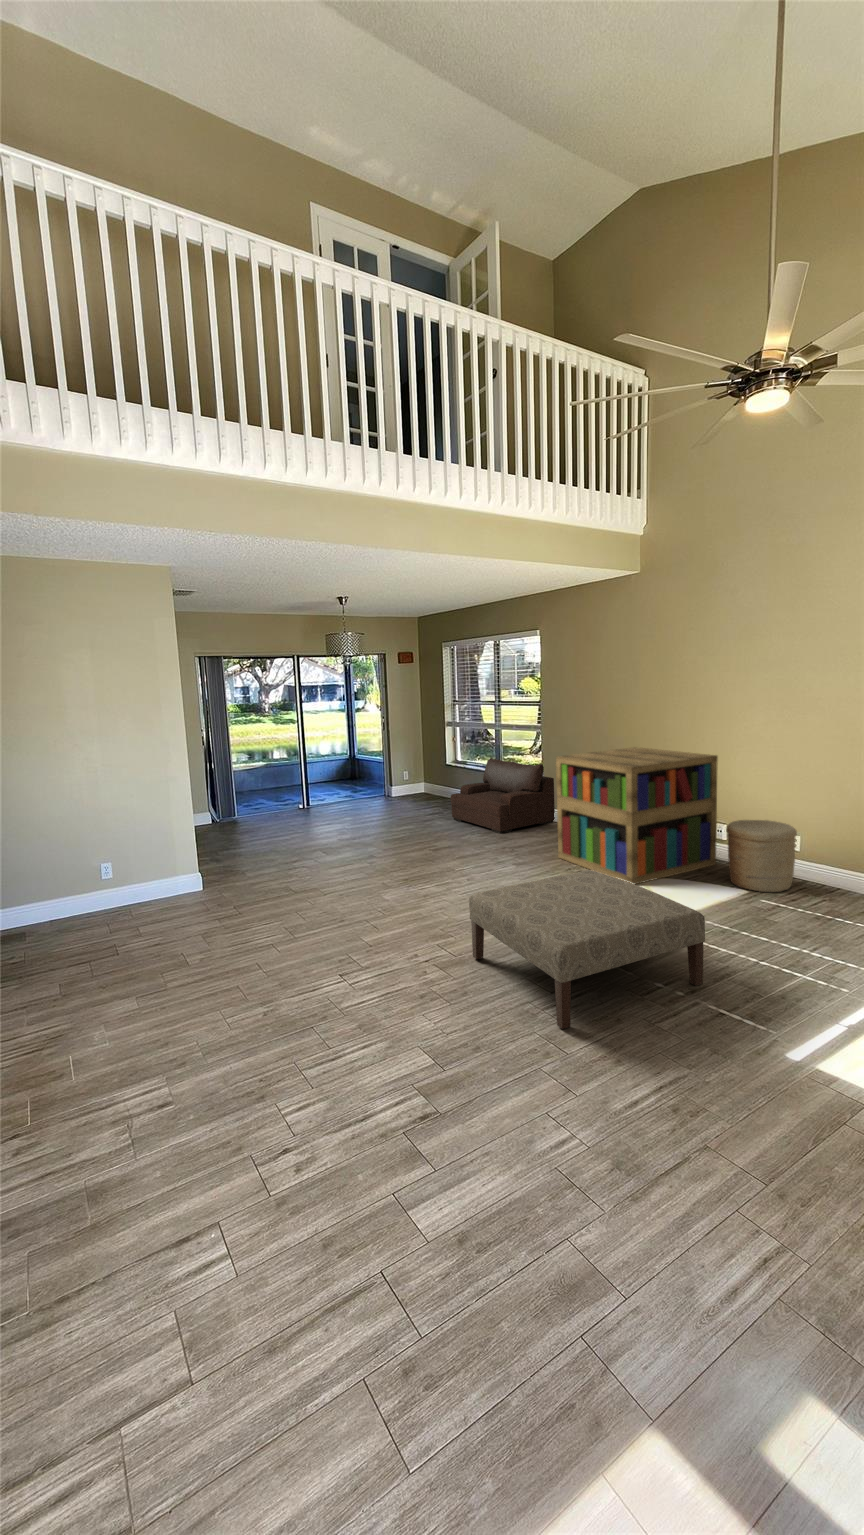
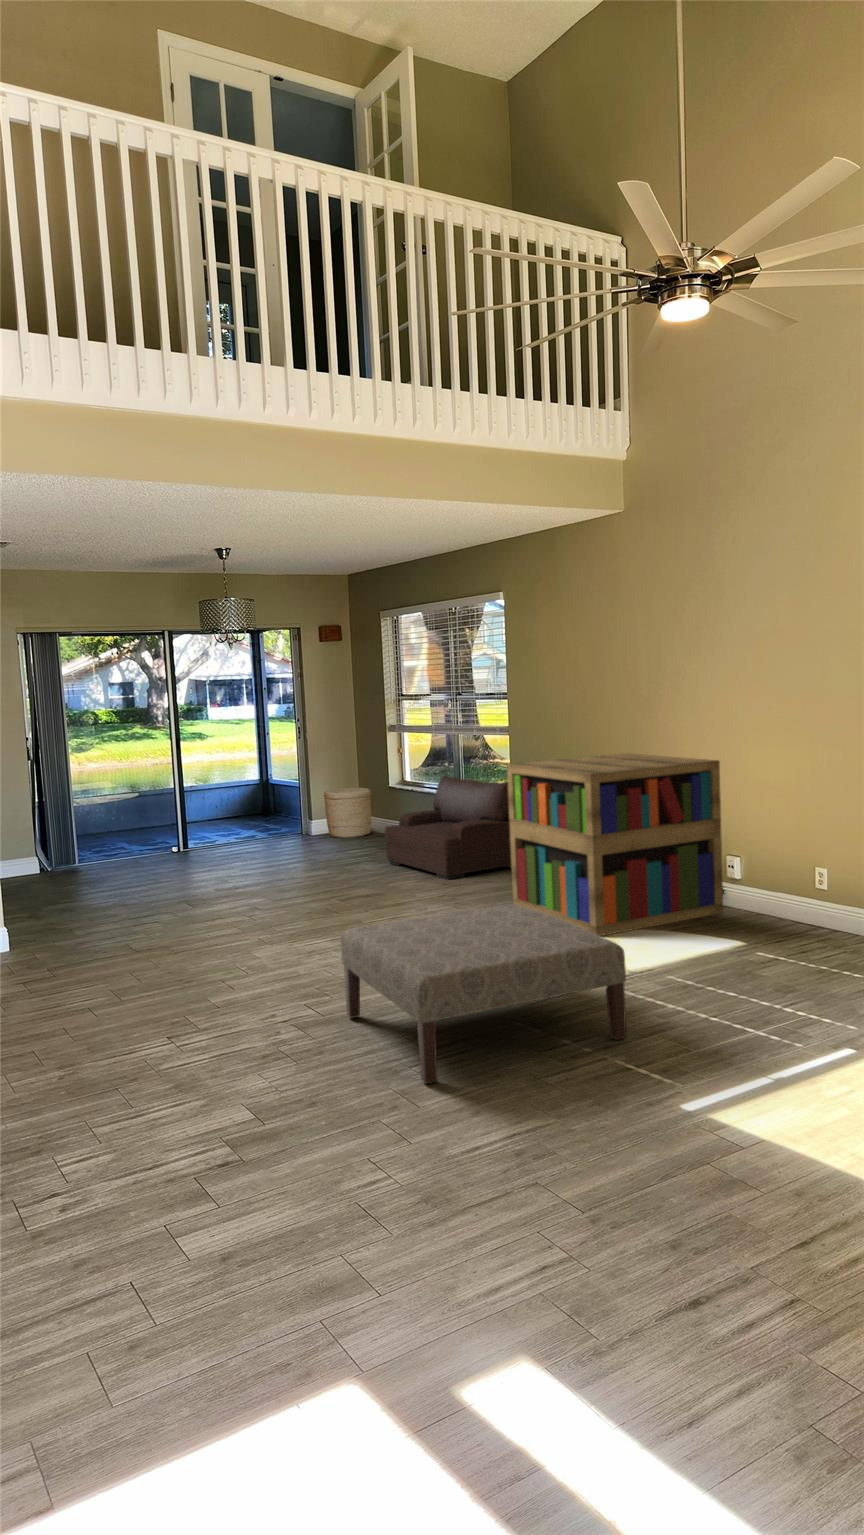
woven basket: present [726,820,797,892] -> present [324,788,371,838]

